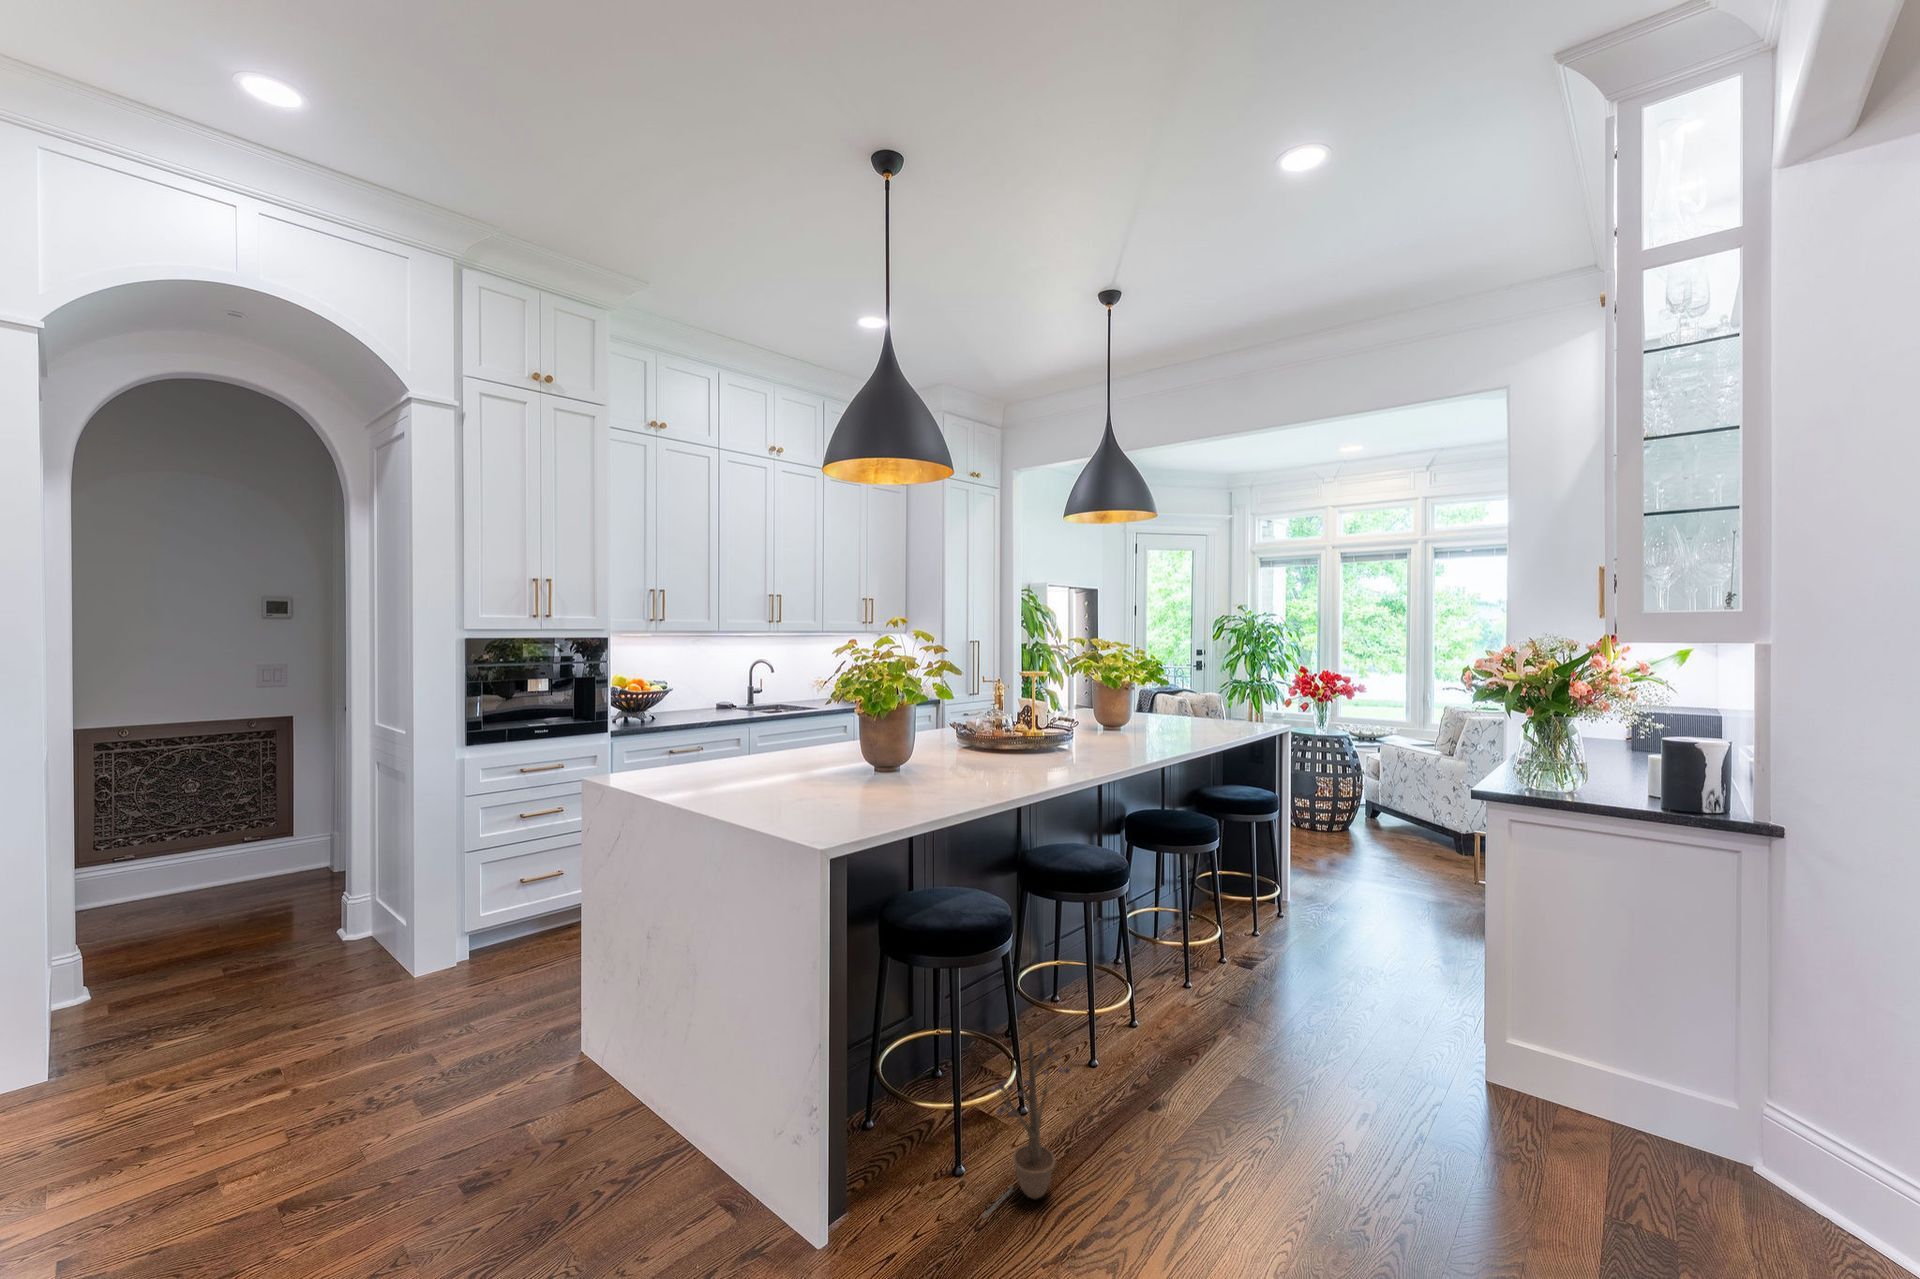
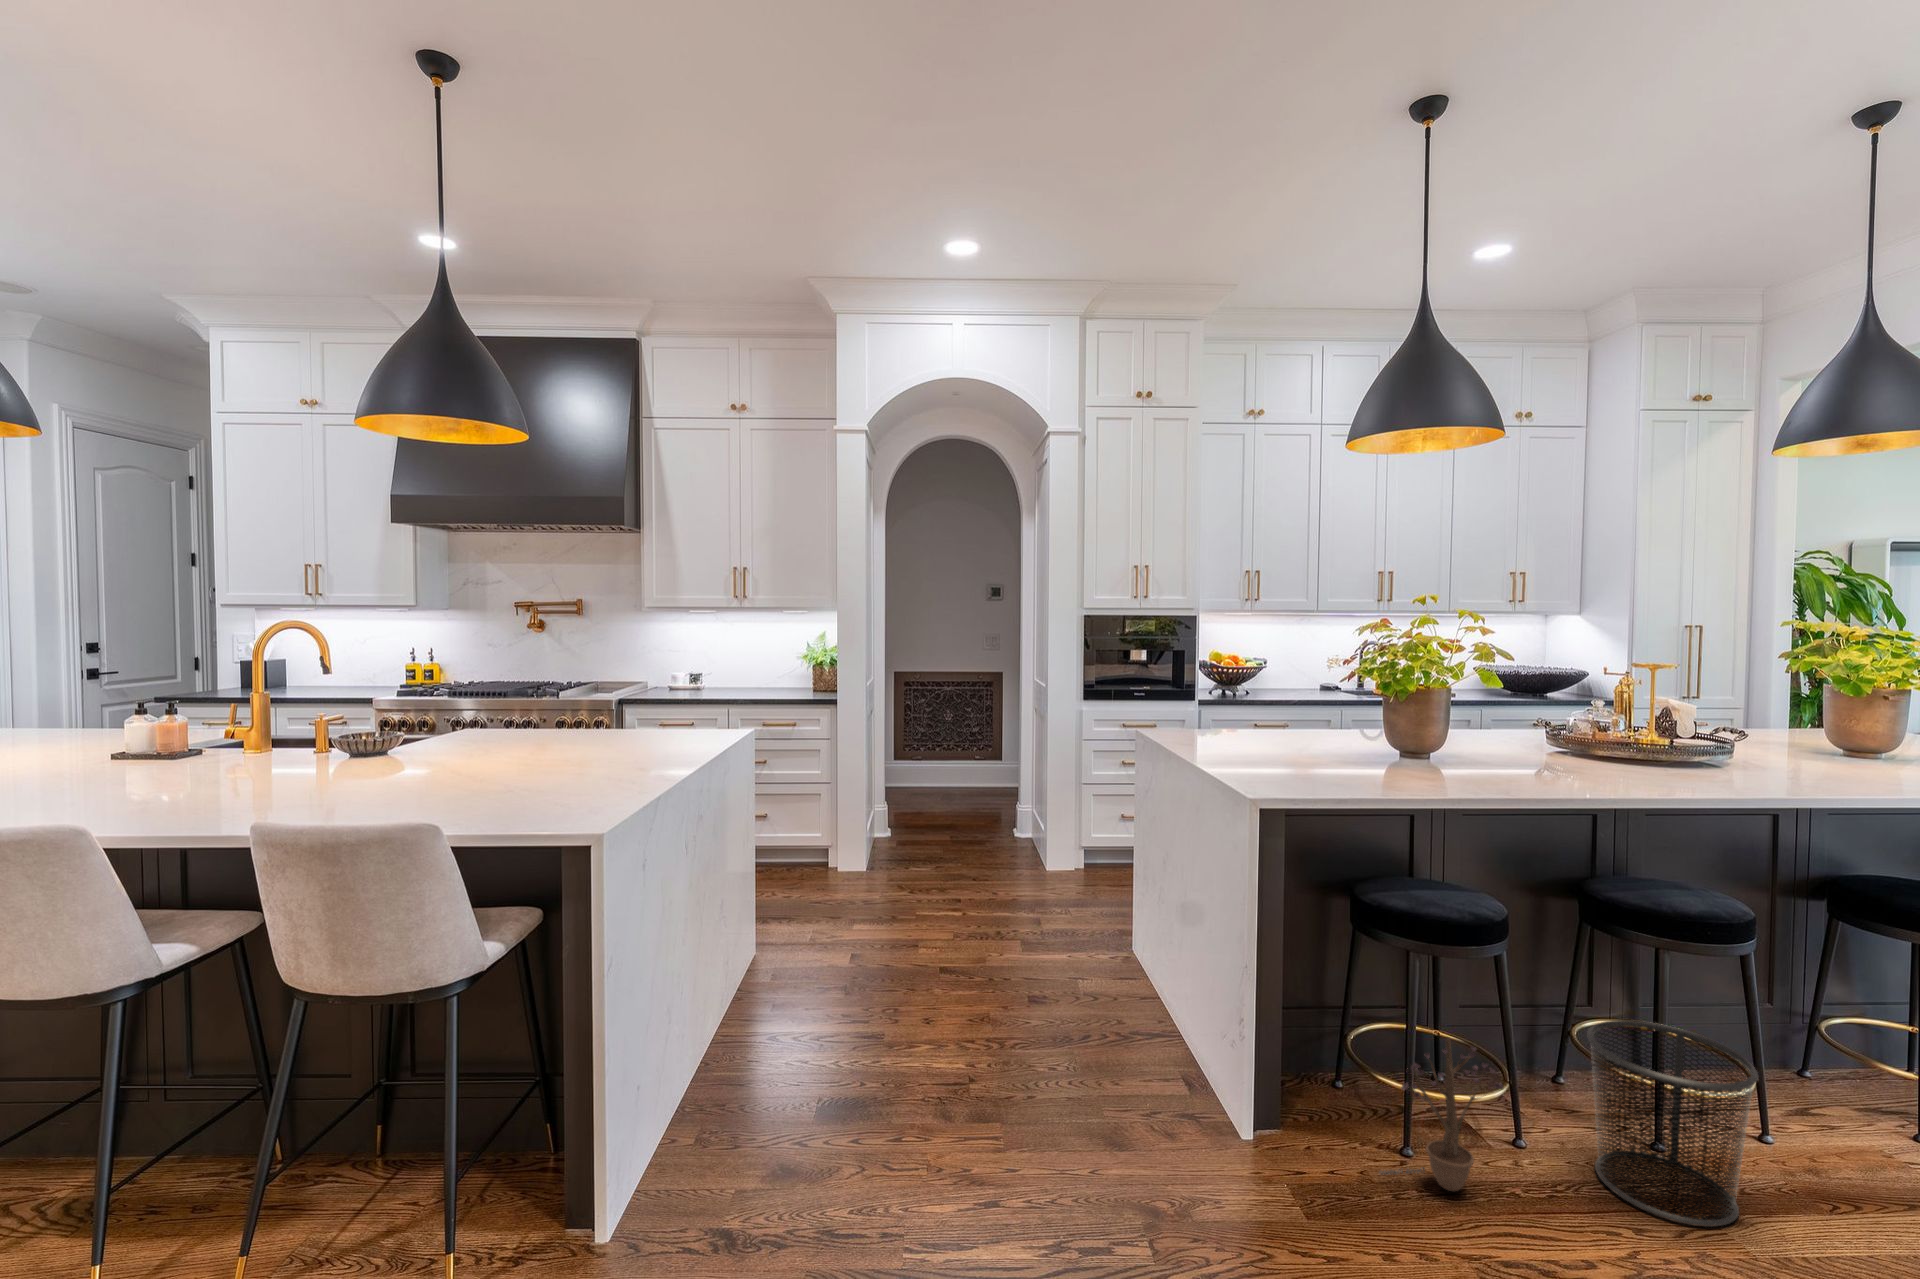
waste bin: none [1089,959,1204,1129] -> present [1587,1020,1758,1227]

